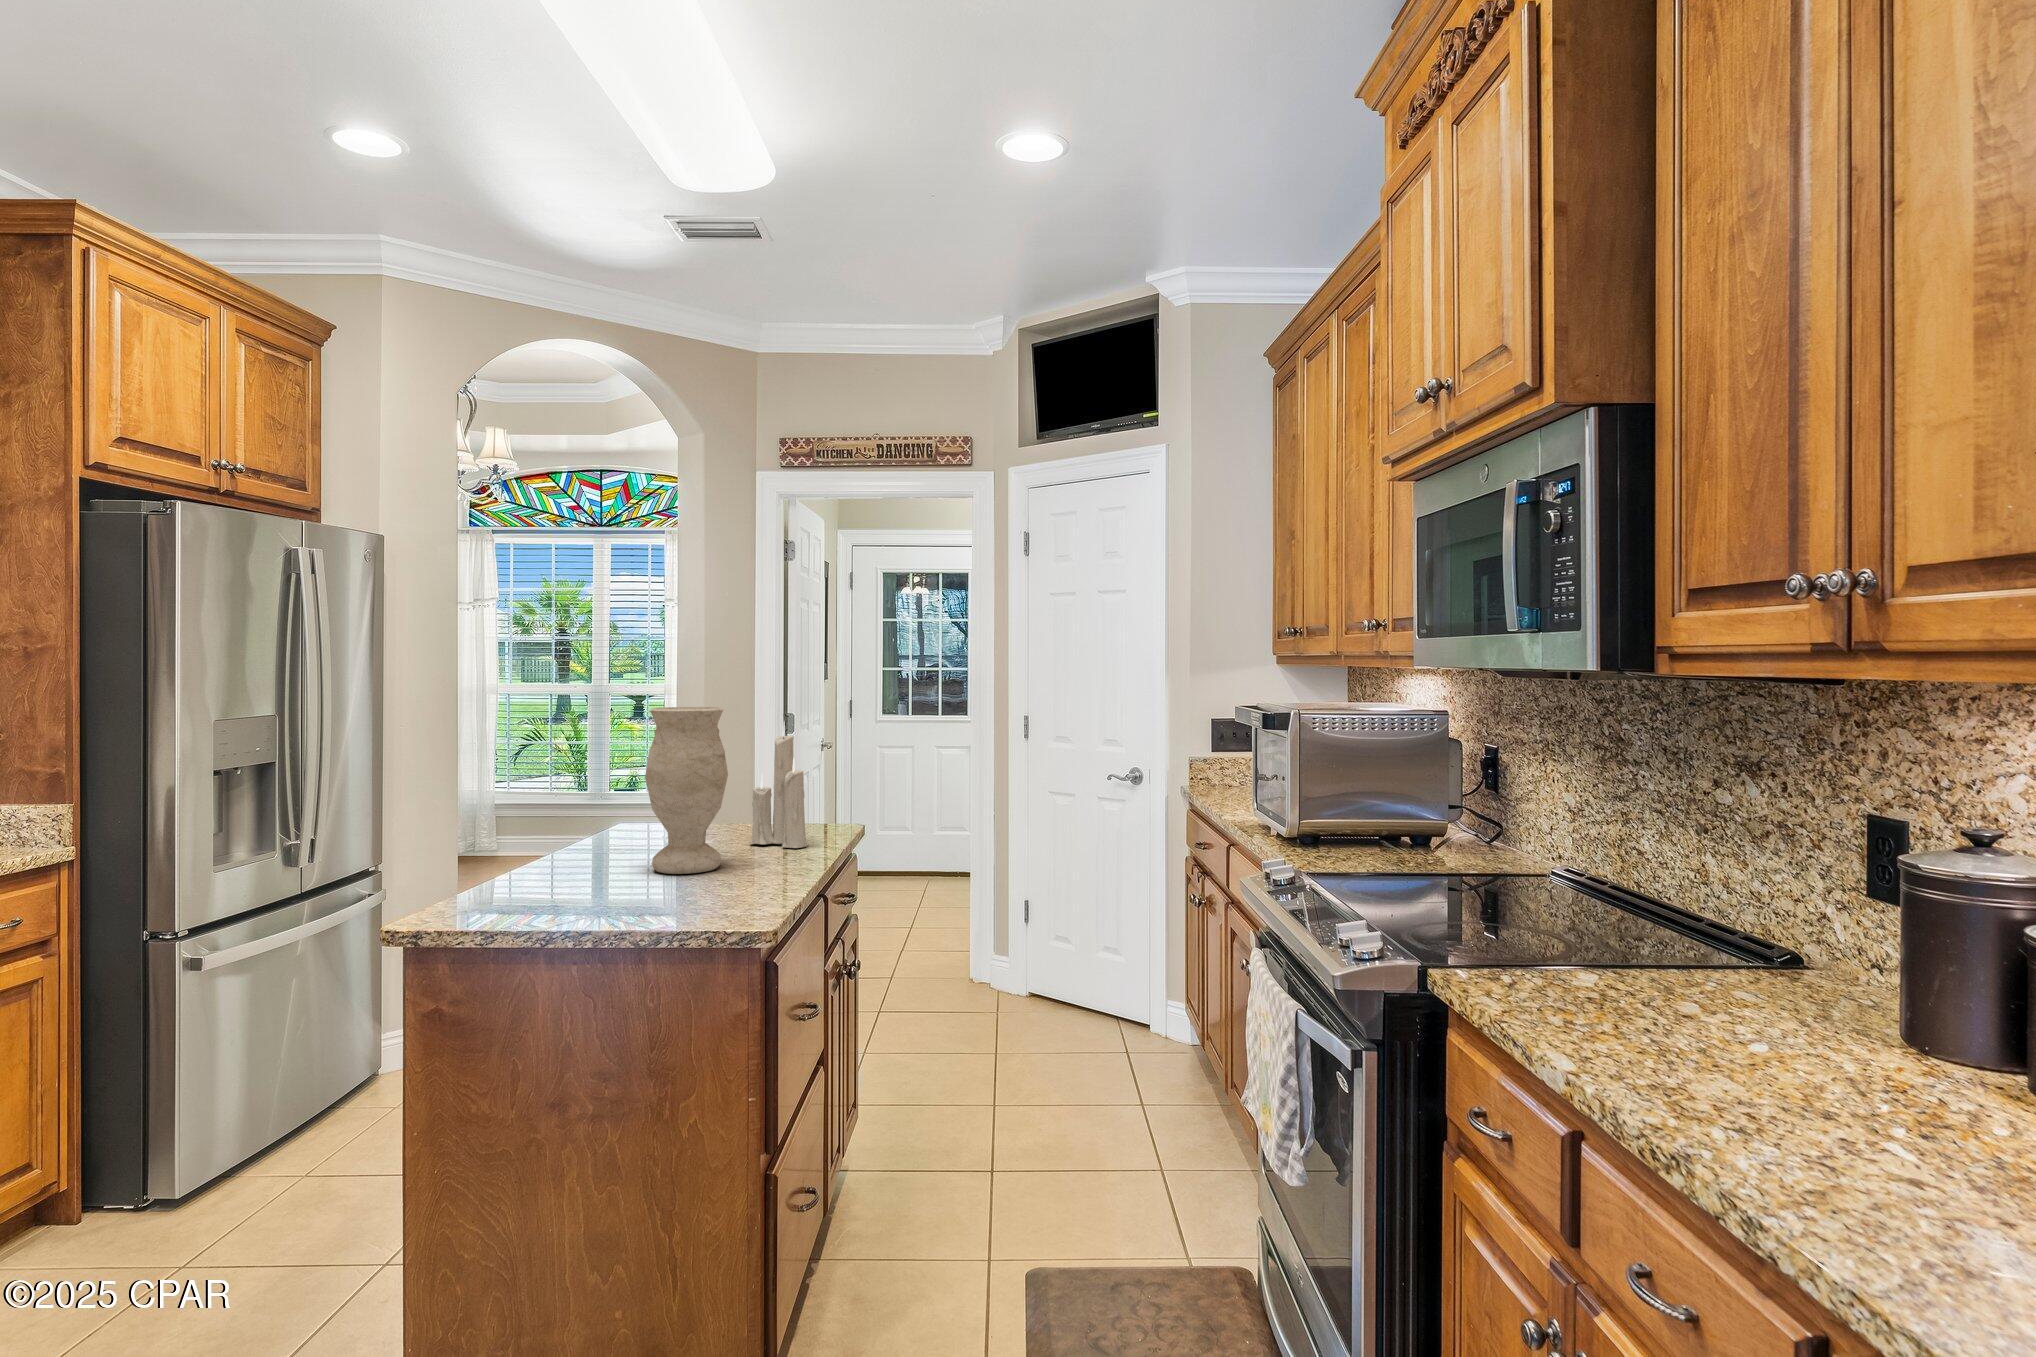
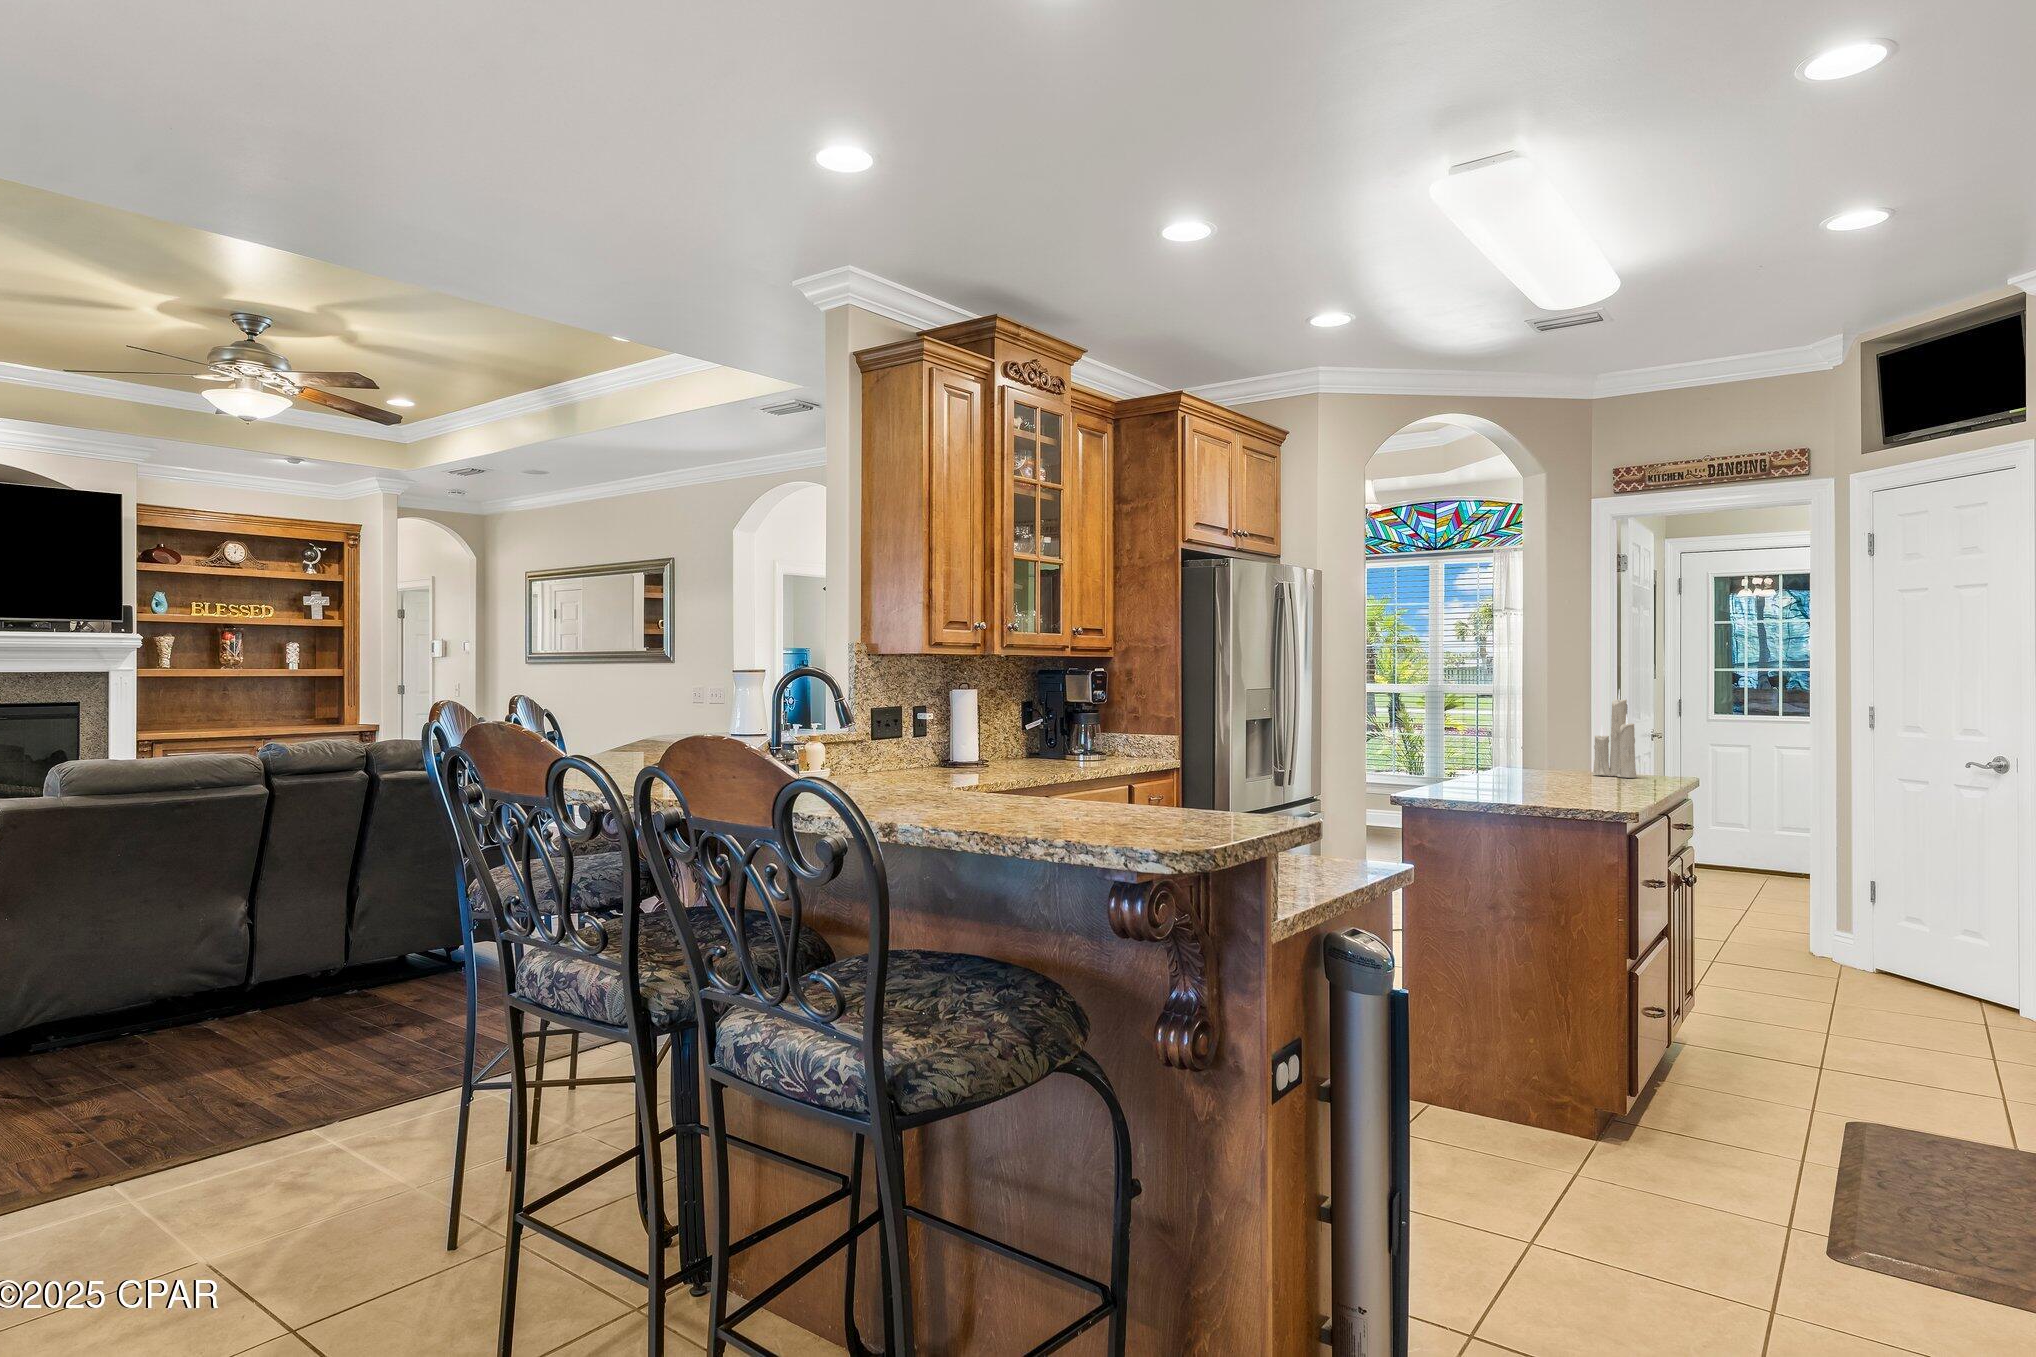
vase: present [645,707,728,874] -> none [1523,674,1579,780]

